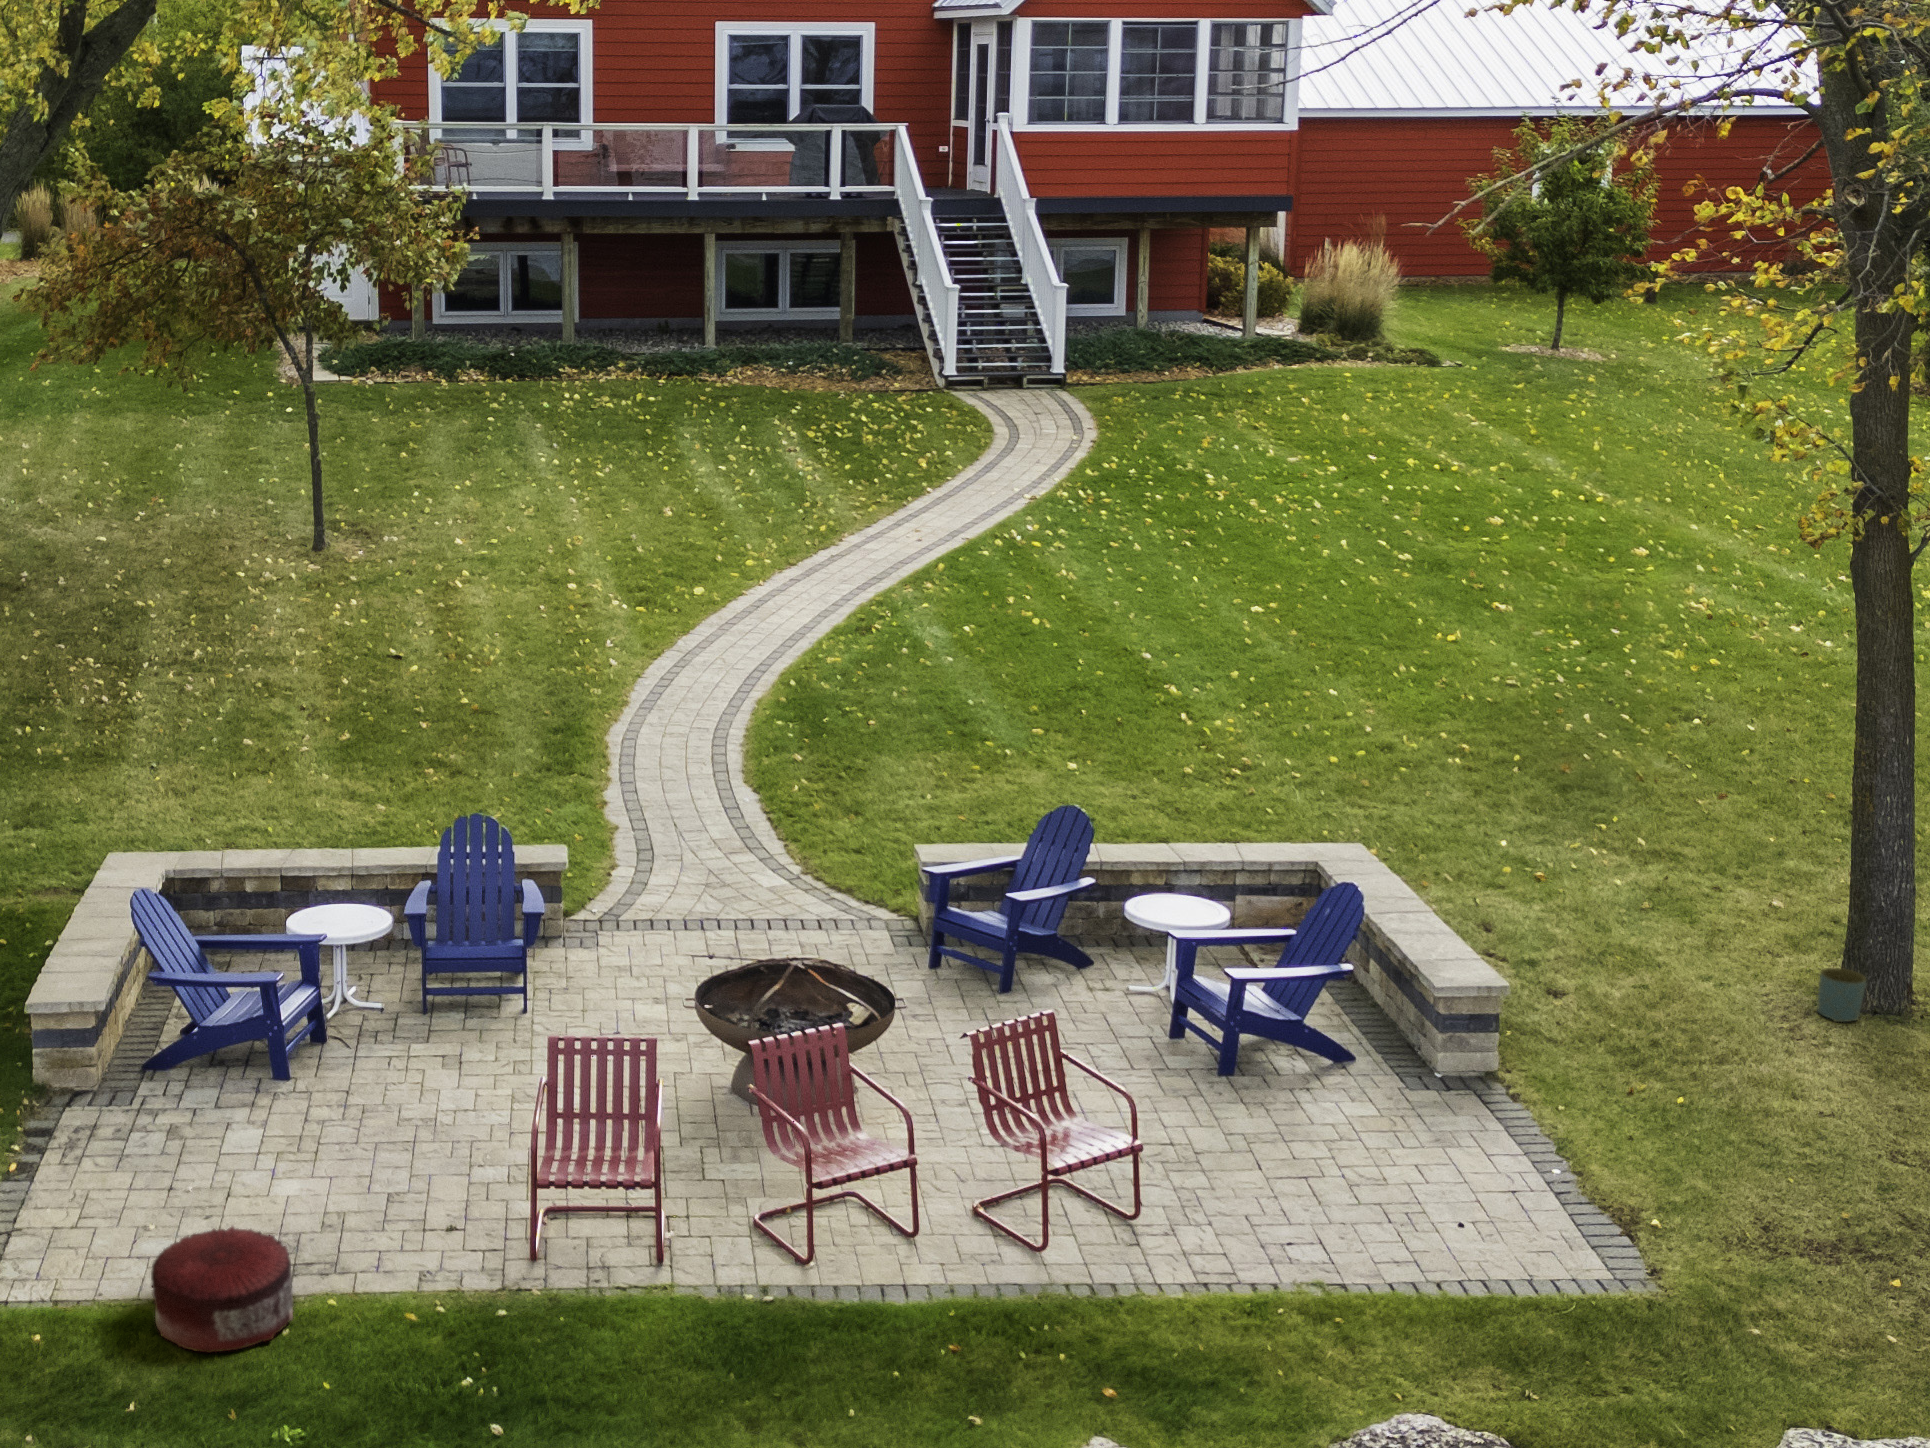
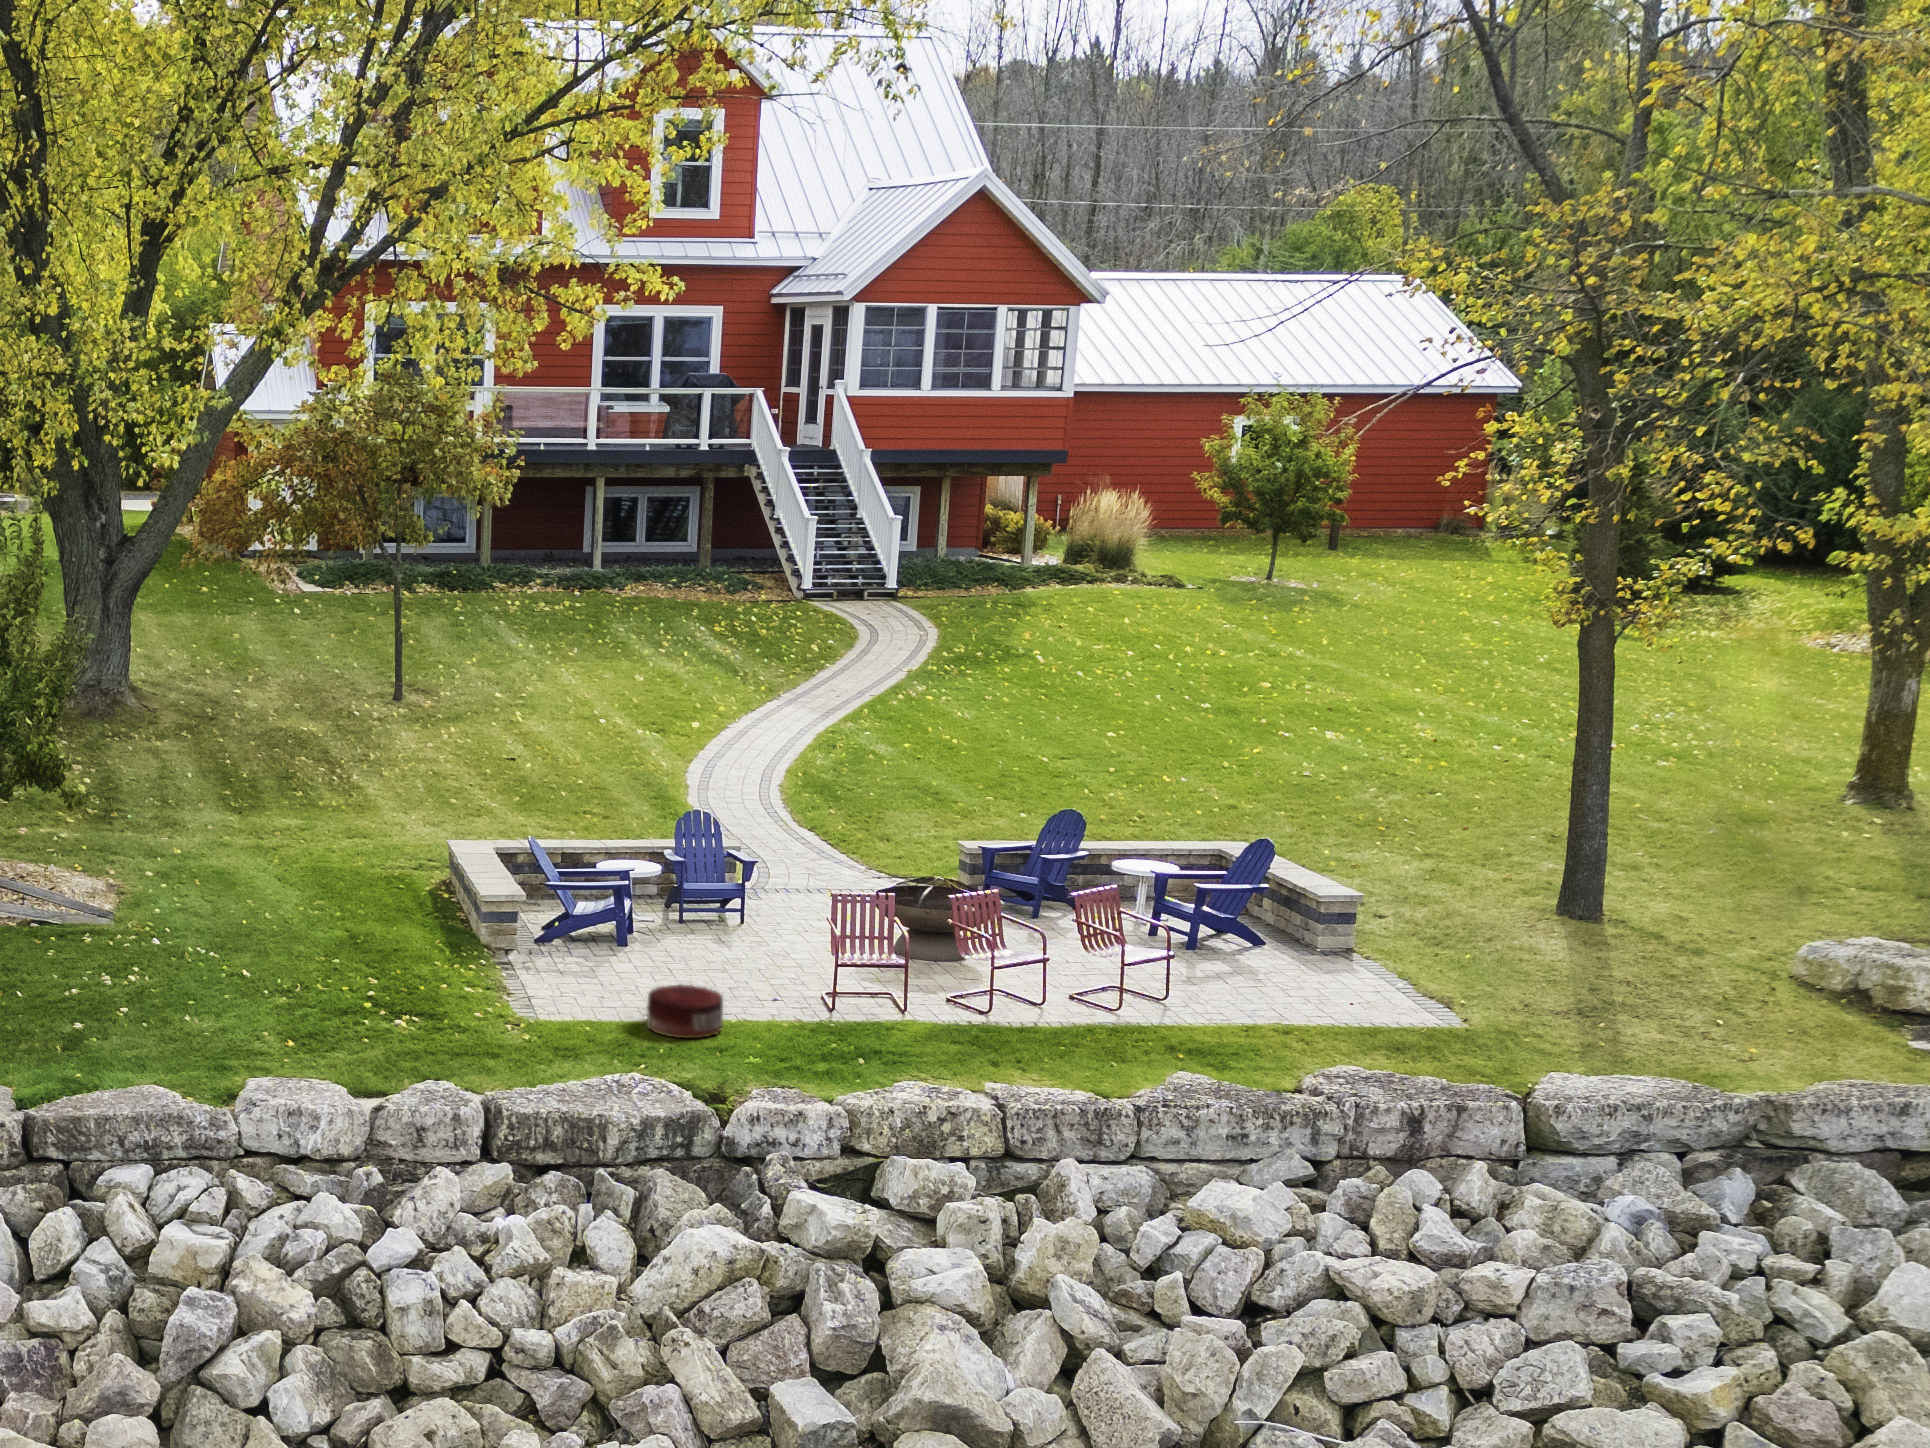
planter: present [1817,968,1866,1022] -> none [1543,900,1575,931]

